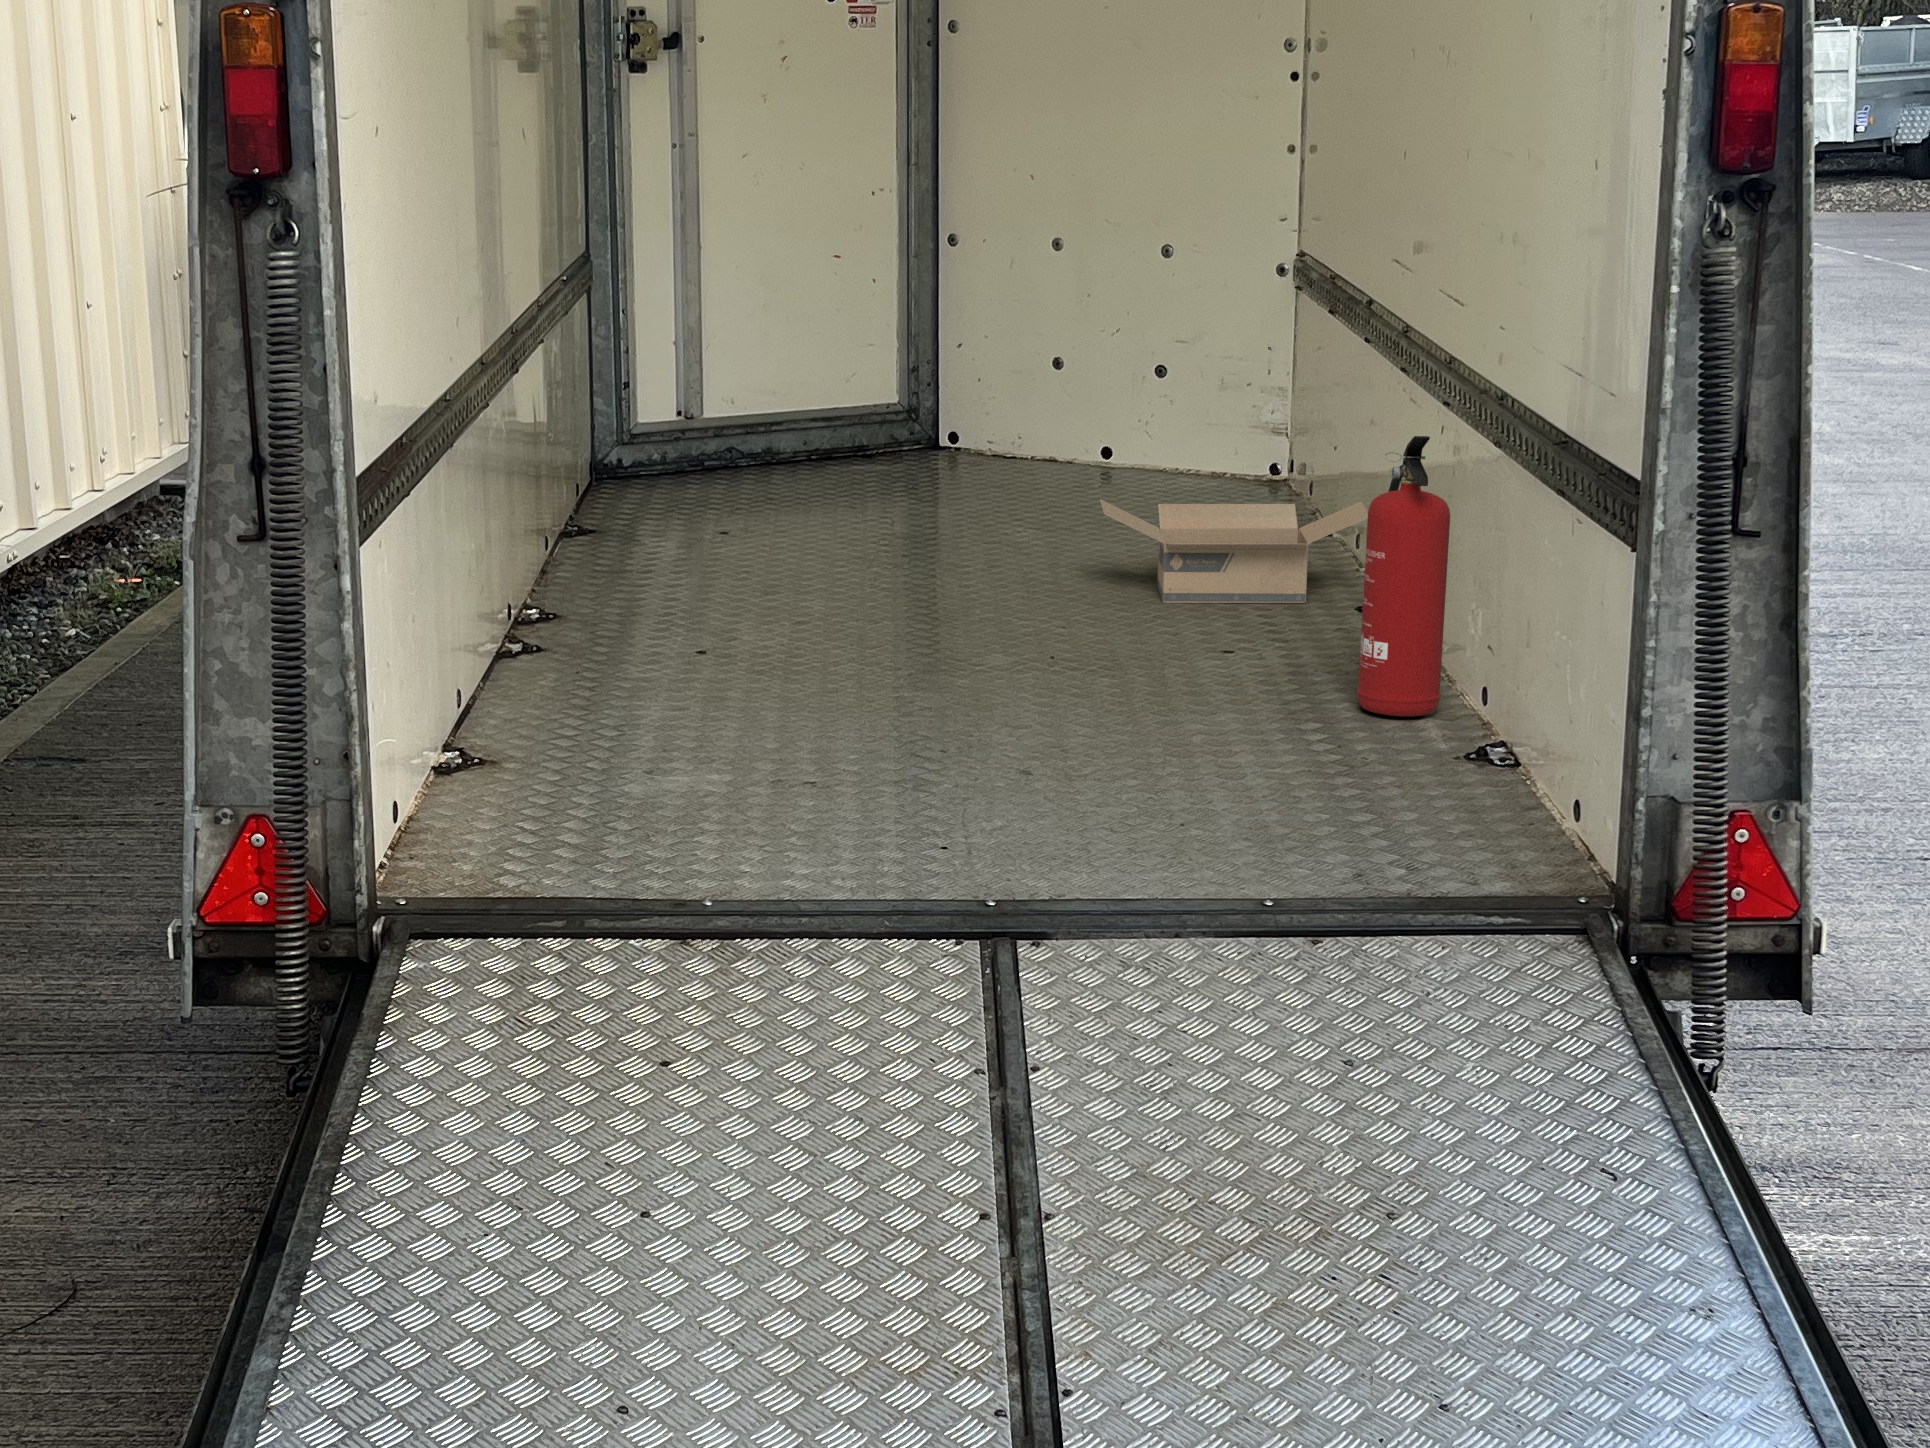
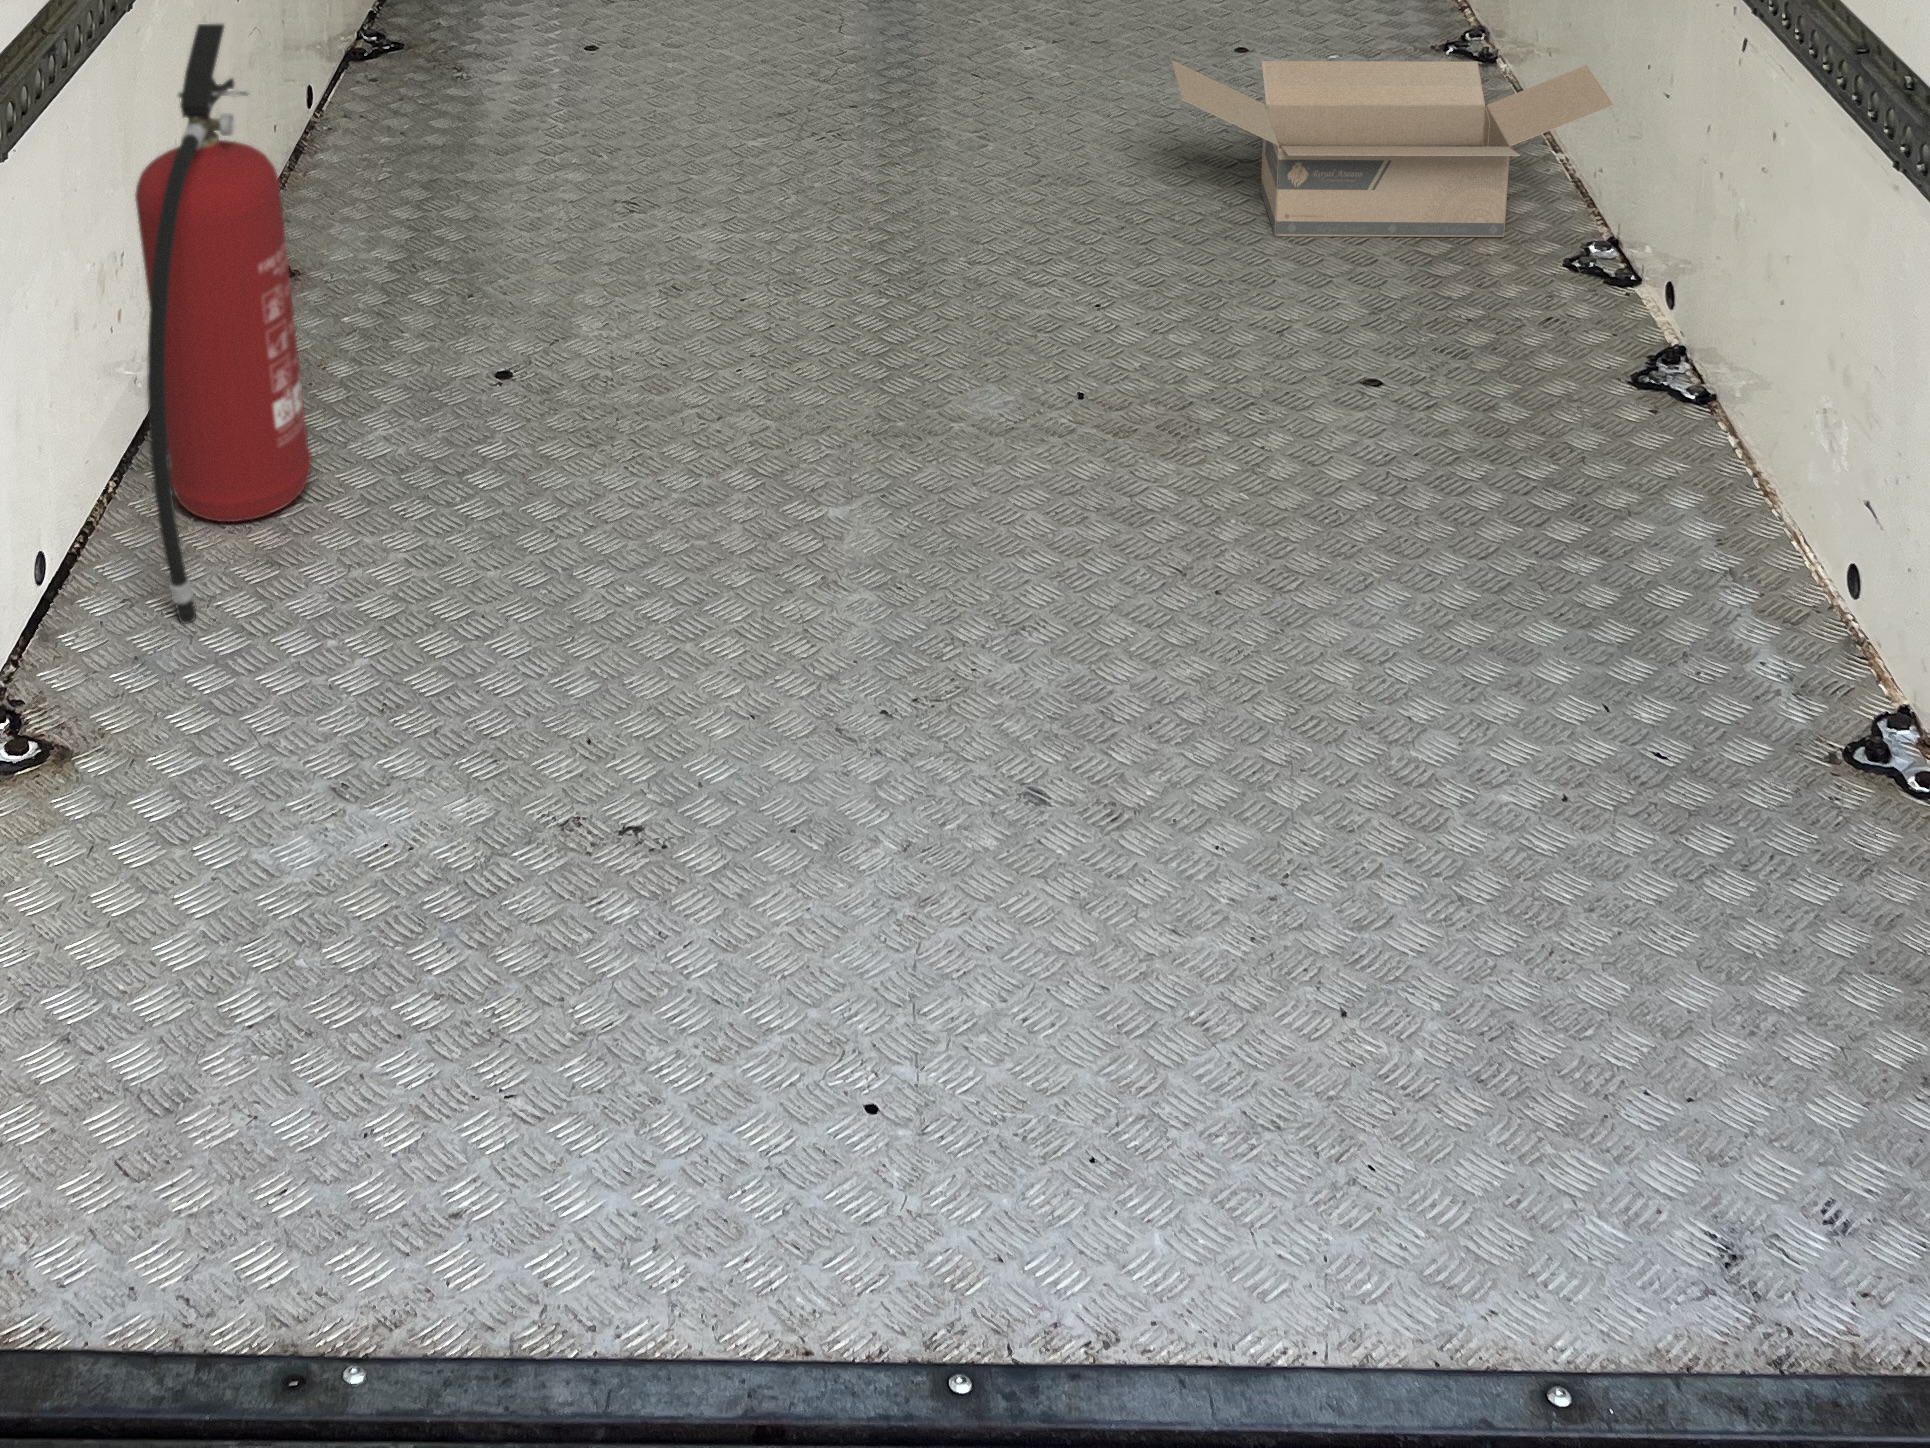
fire extinguisher: present [1357,436,1450,716] -> present [135,24,312,624]

